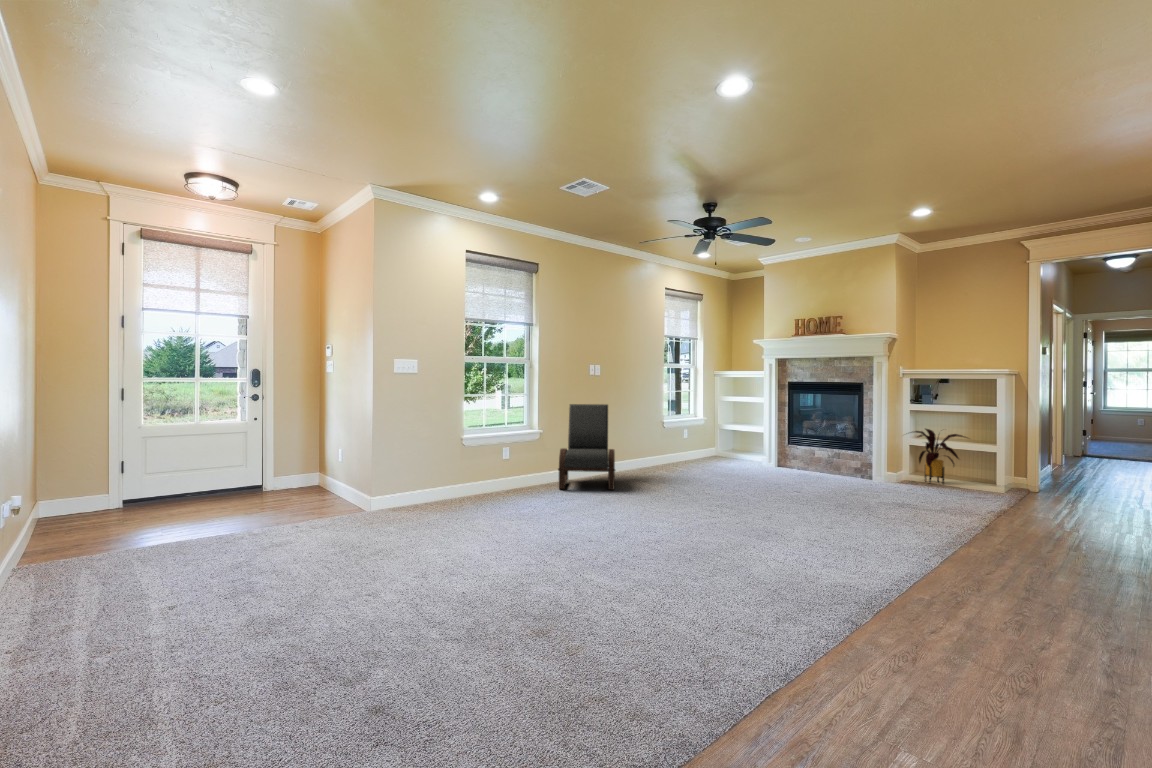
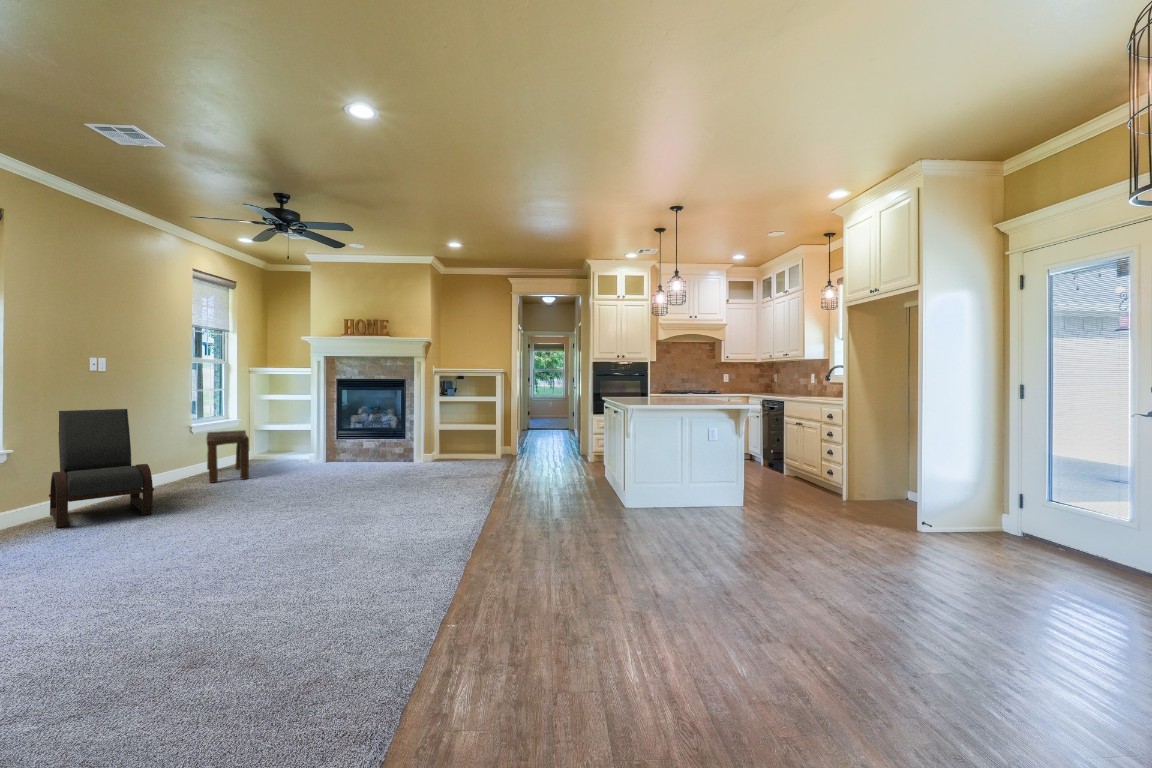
bench: none [667,428,704,473] -> present [207,430,249,482]
house plant: present [914,429,967,484] -> none [434,416,481,459]

